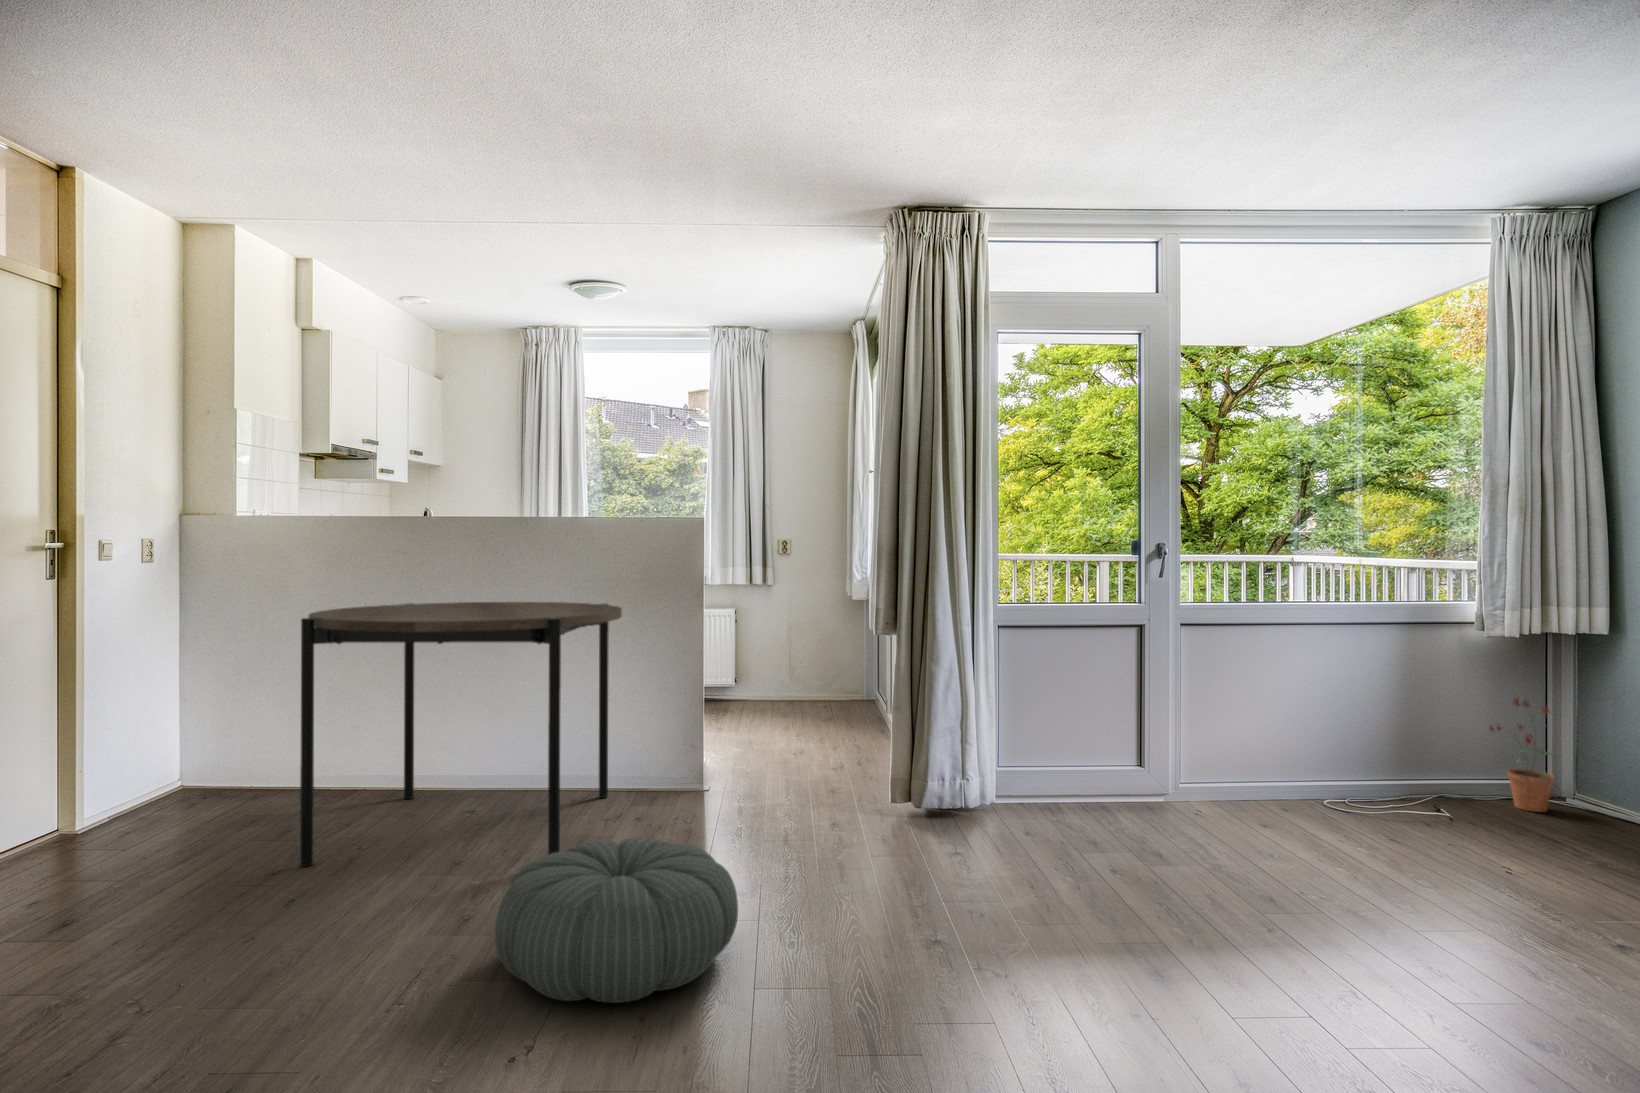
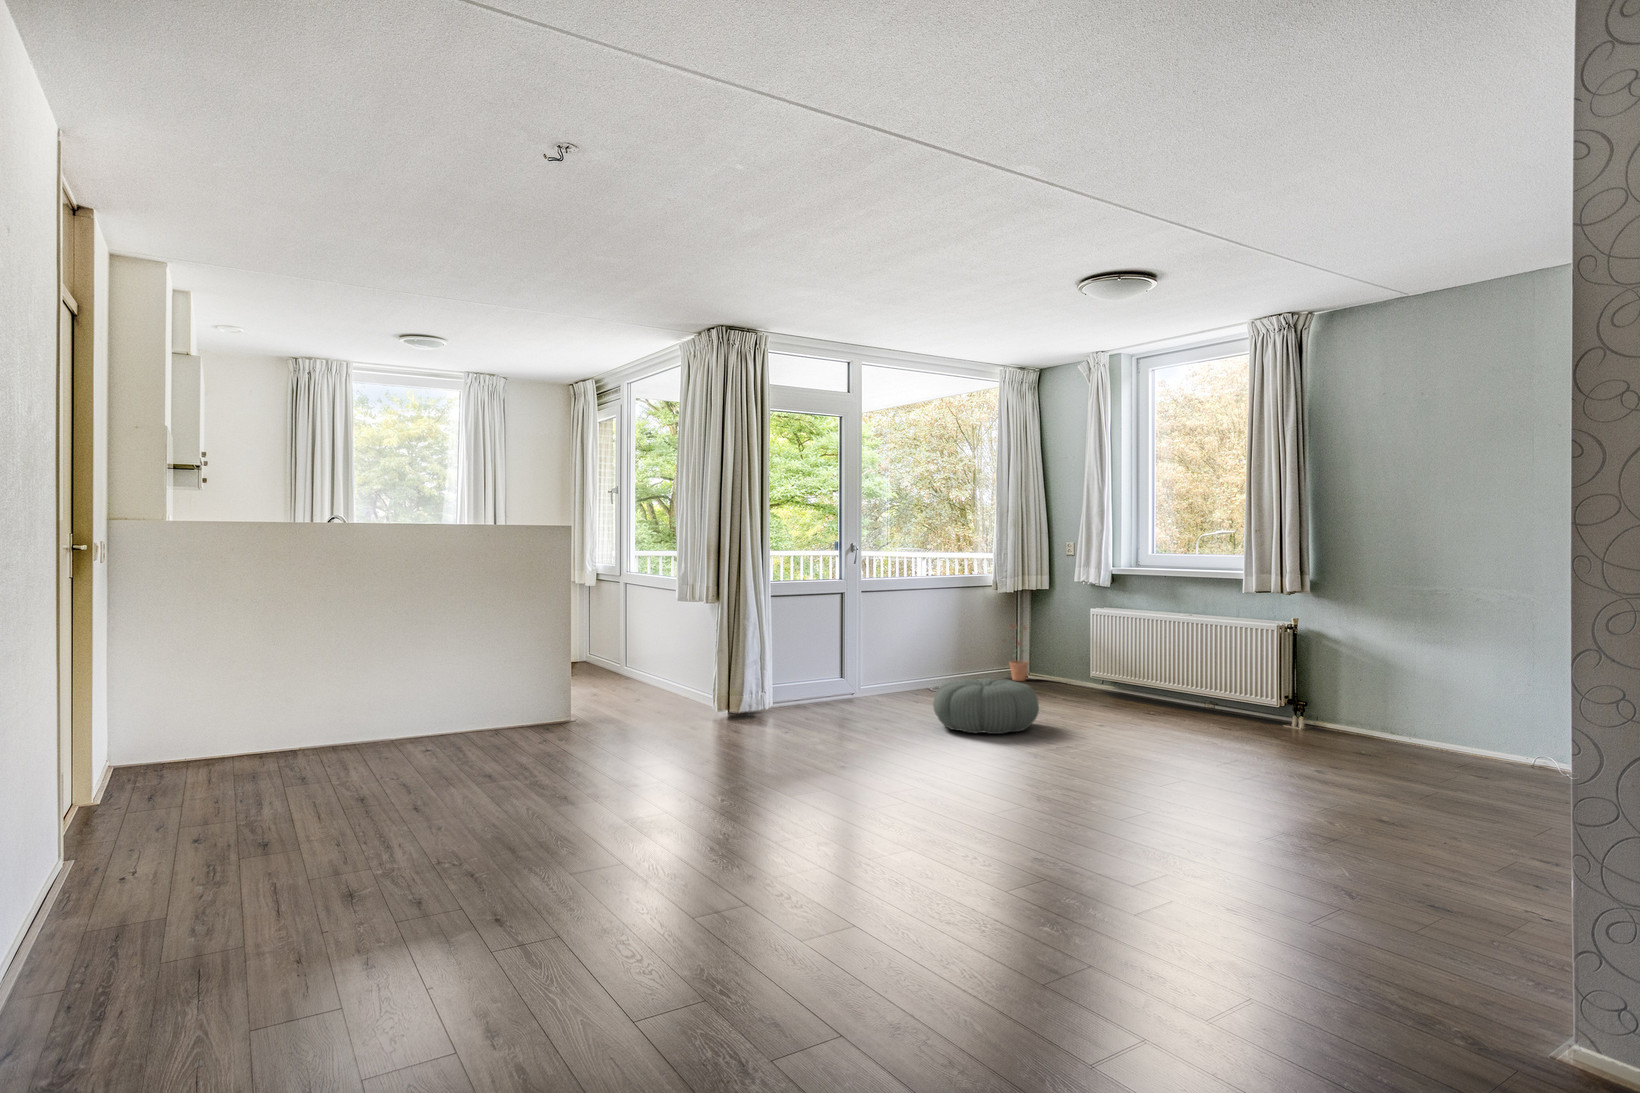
dining table: present [300,602,622,867] -> none [335,590,566,781]
pouf: present [495,837,738,1003] -> present [933,678,1039,734]

